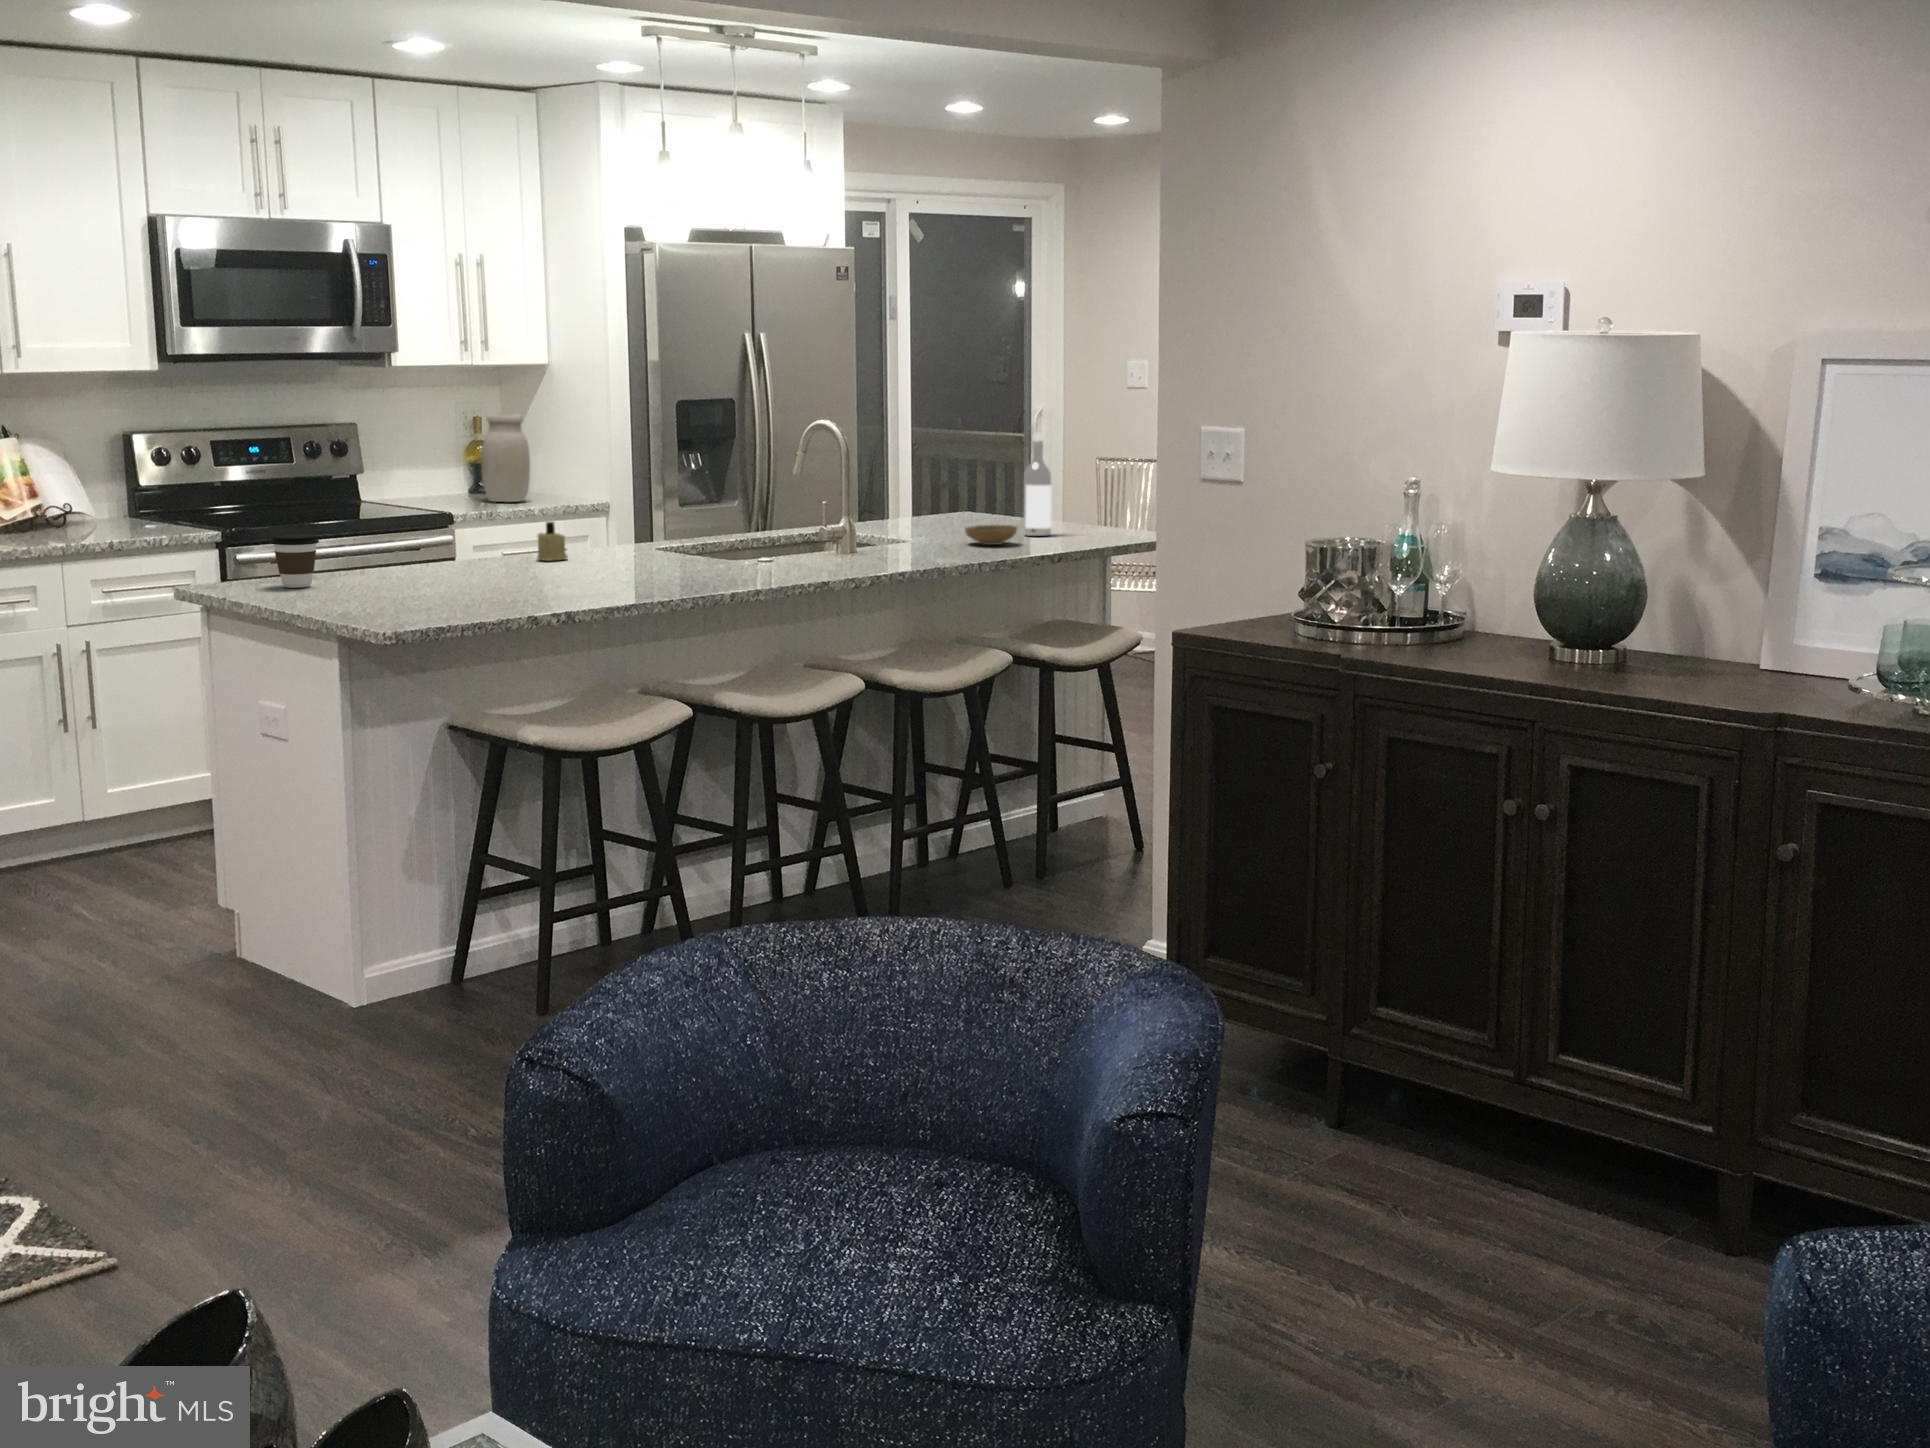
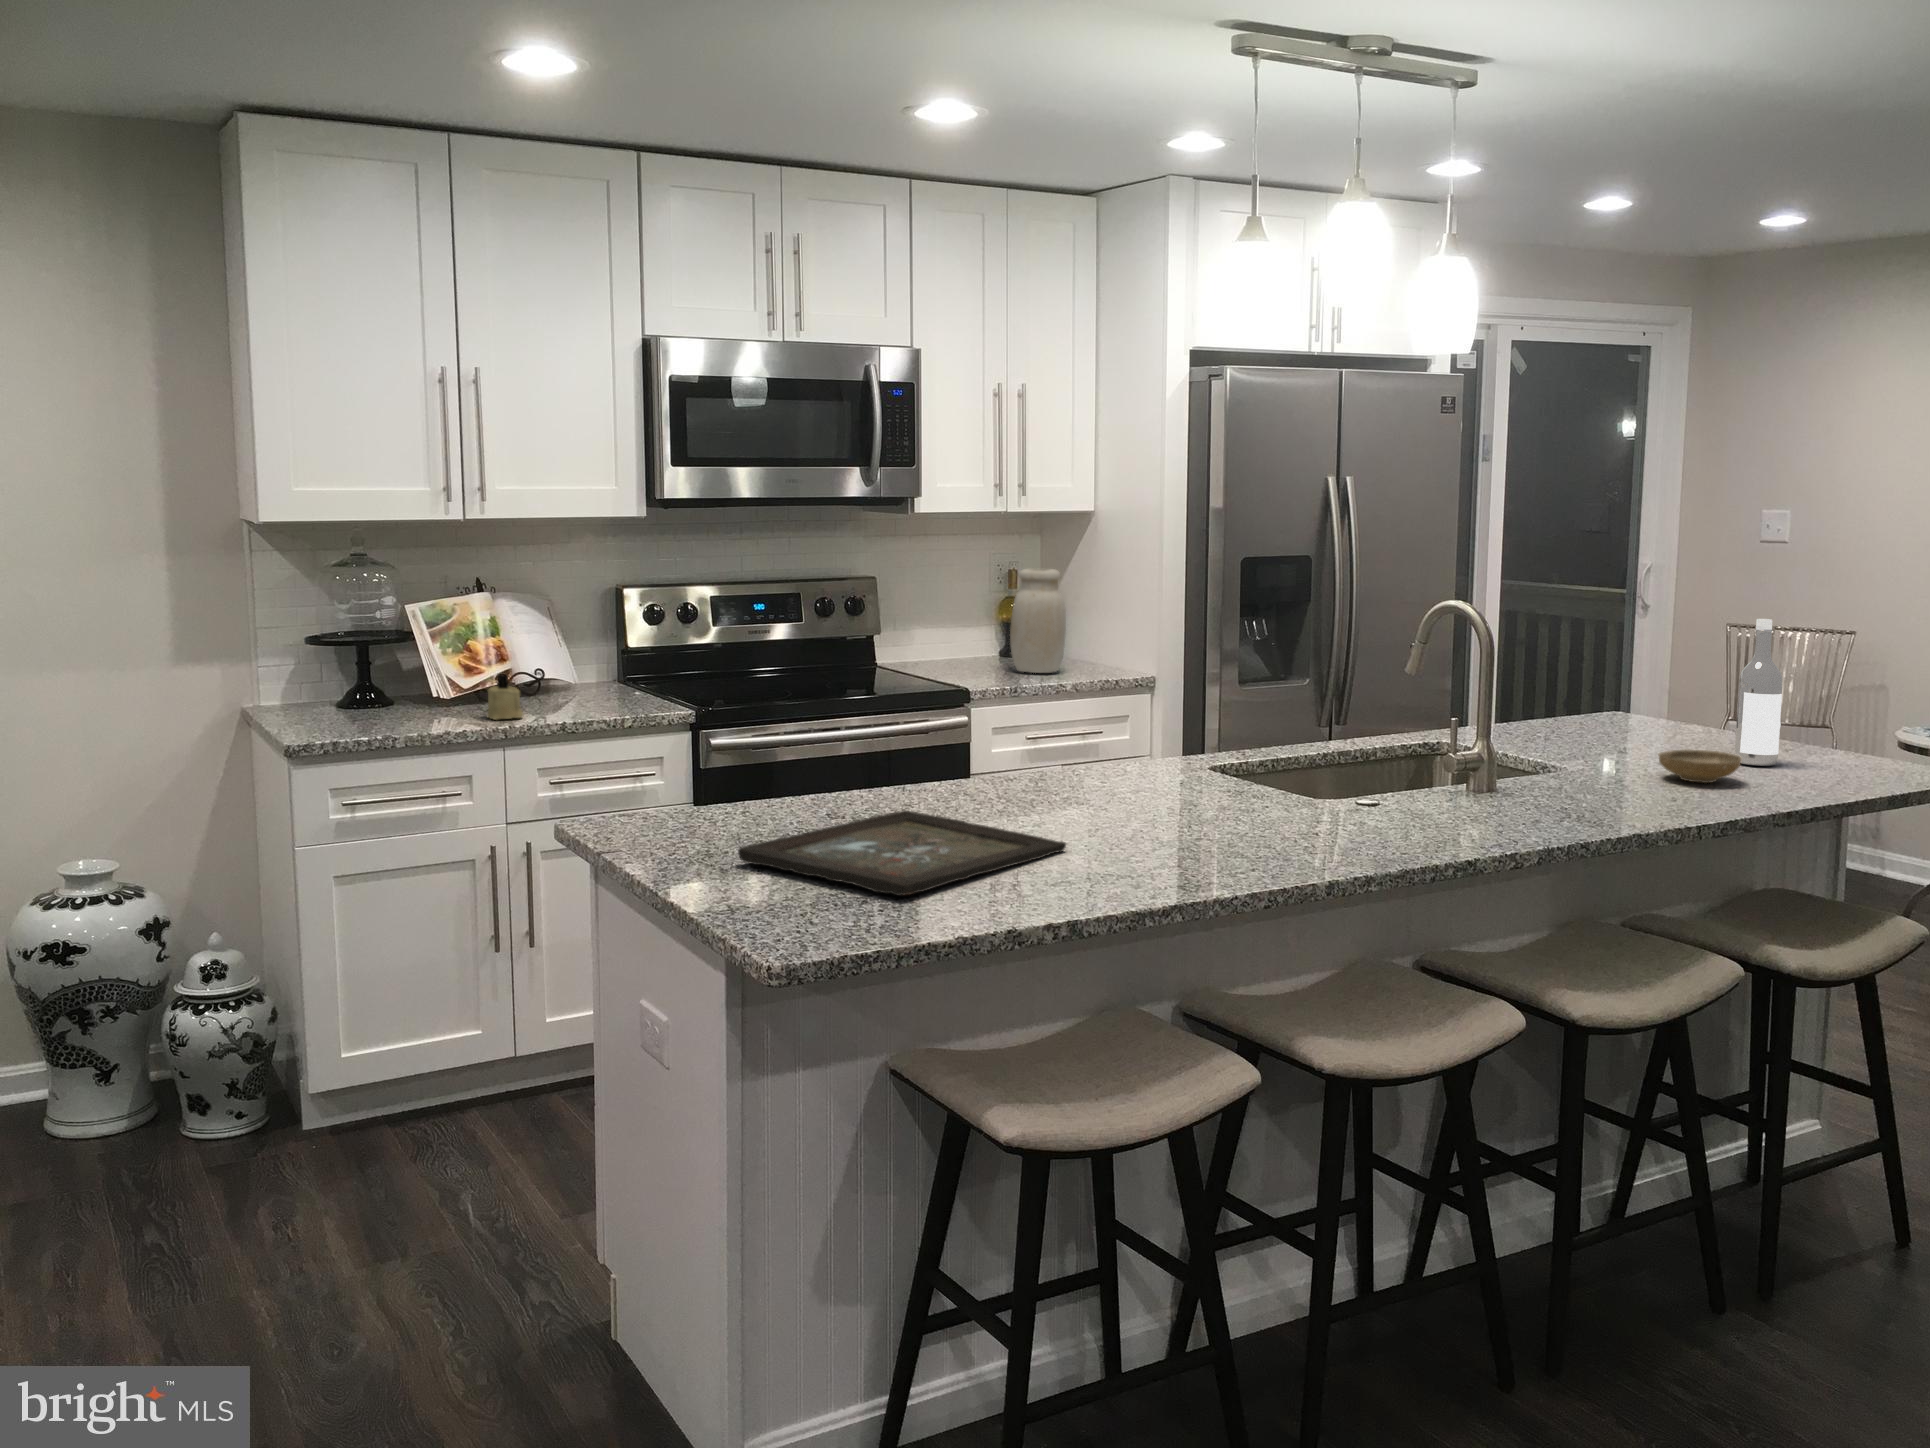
candle: present [537,522,568,561] -> present [487,674,523,720]
coffee cup: present [271,534,319,588] -> none [688,750,753,827]
tray: none [324,573,551,607] -> present [738,810,1066,895]

